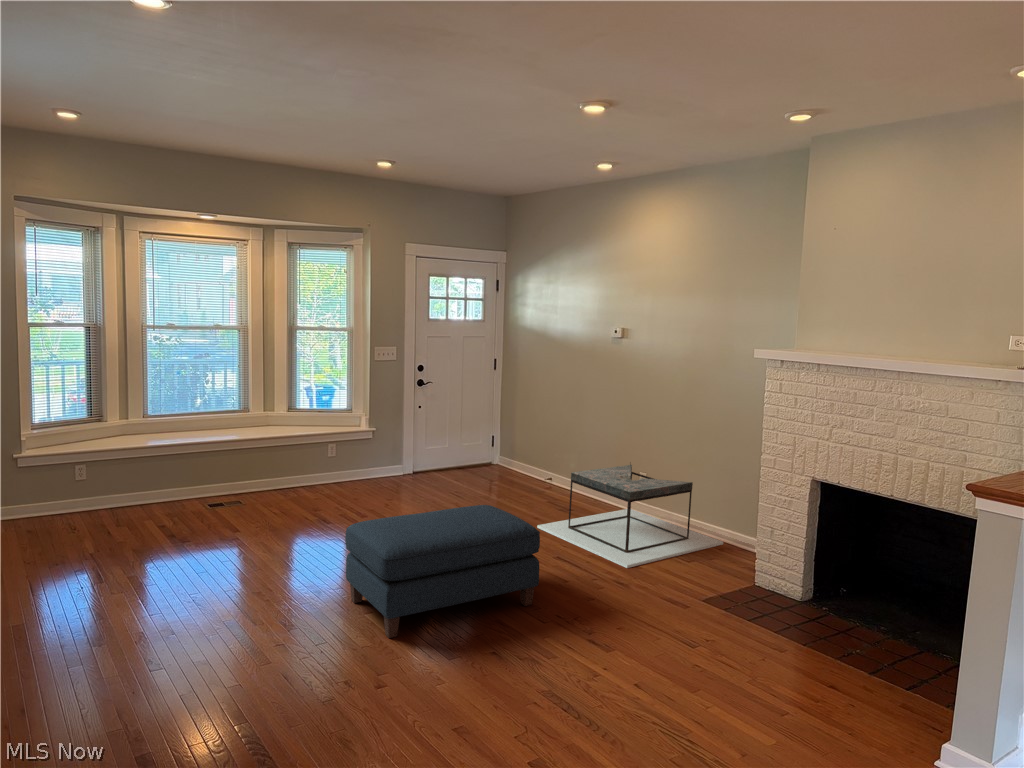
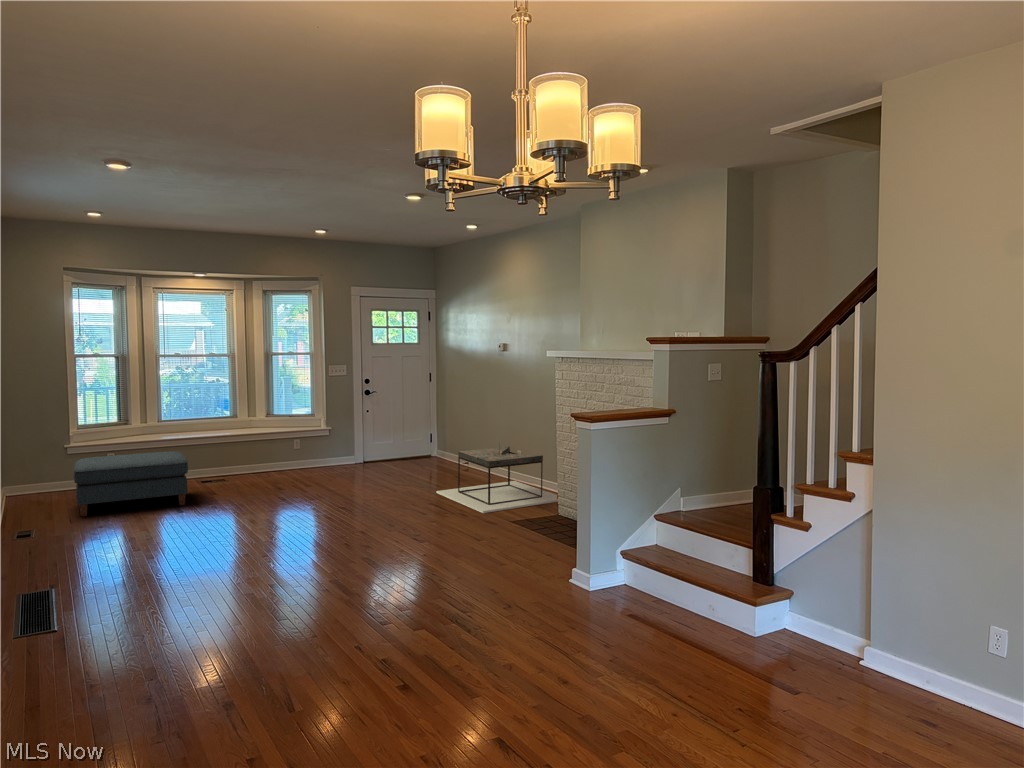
ottoman: present [345,505,540,638] -> present [74,451,188,516]

